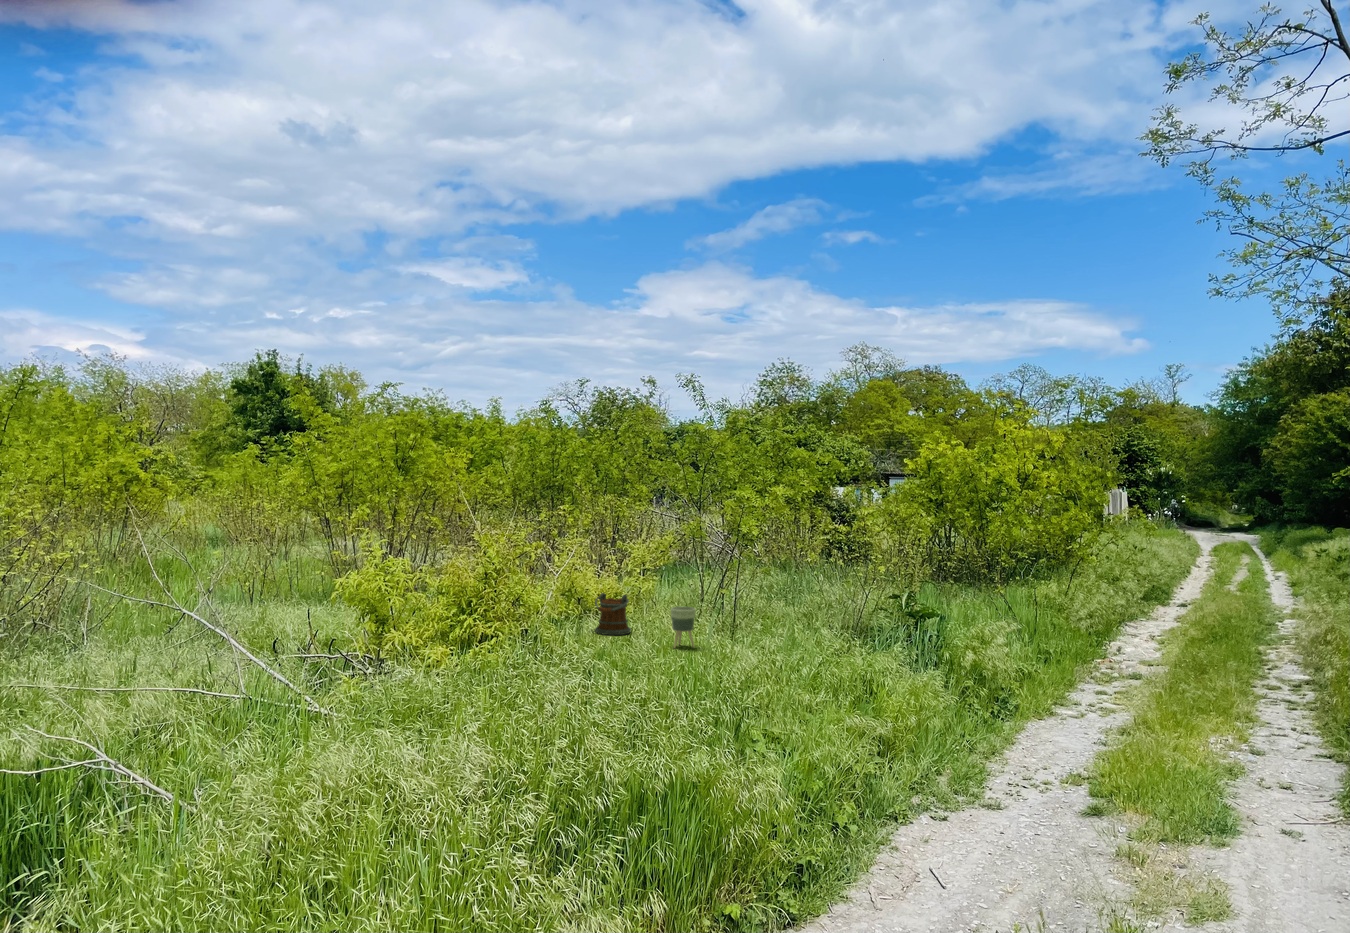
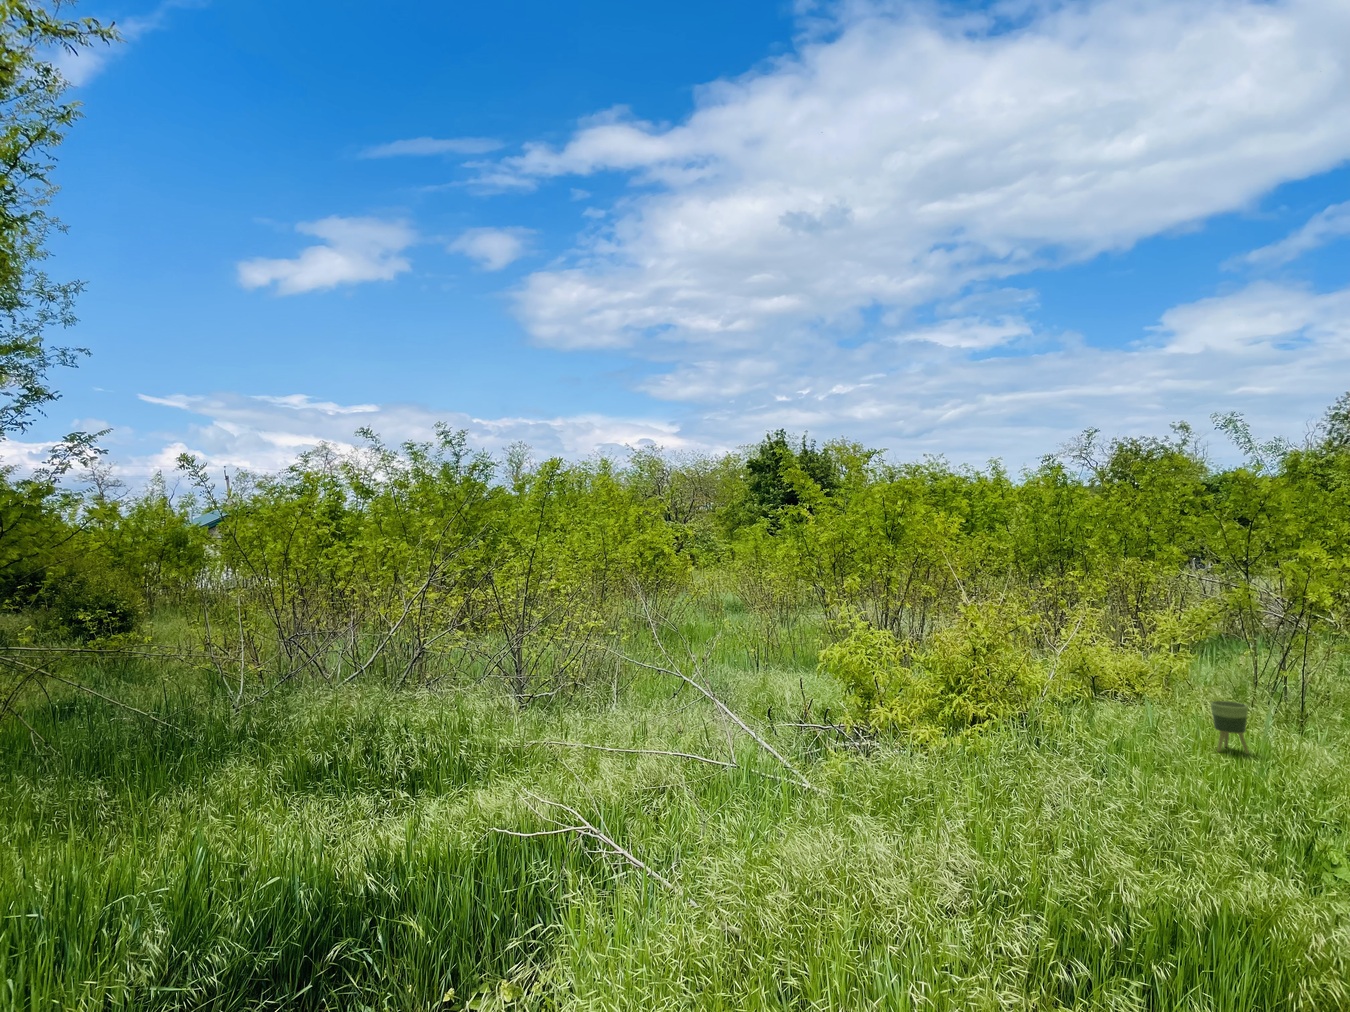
bucket: present [595,593,631,635] -> none [1108,674,1158,725]

